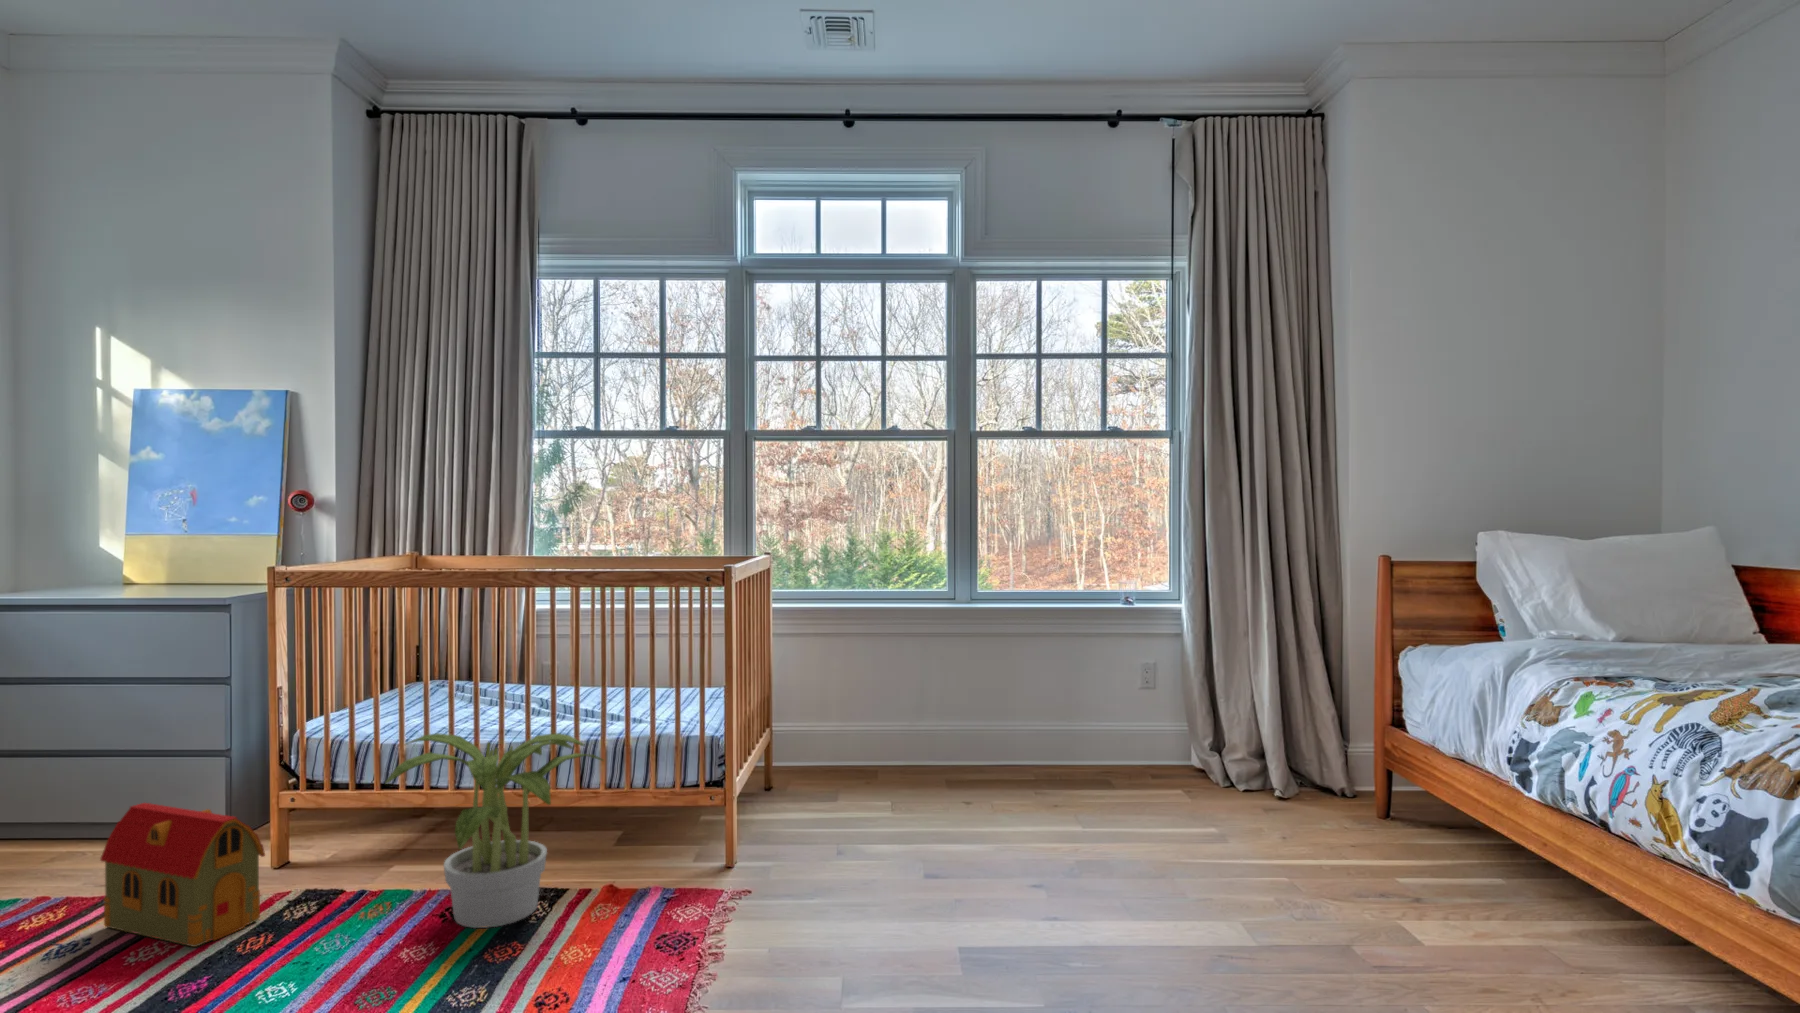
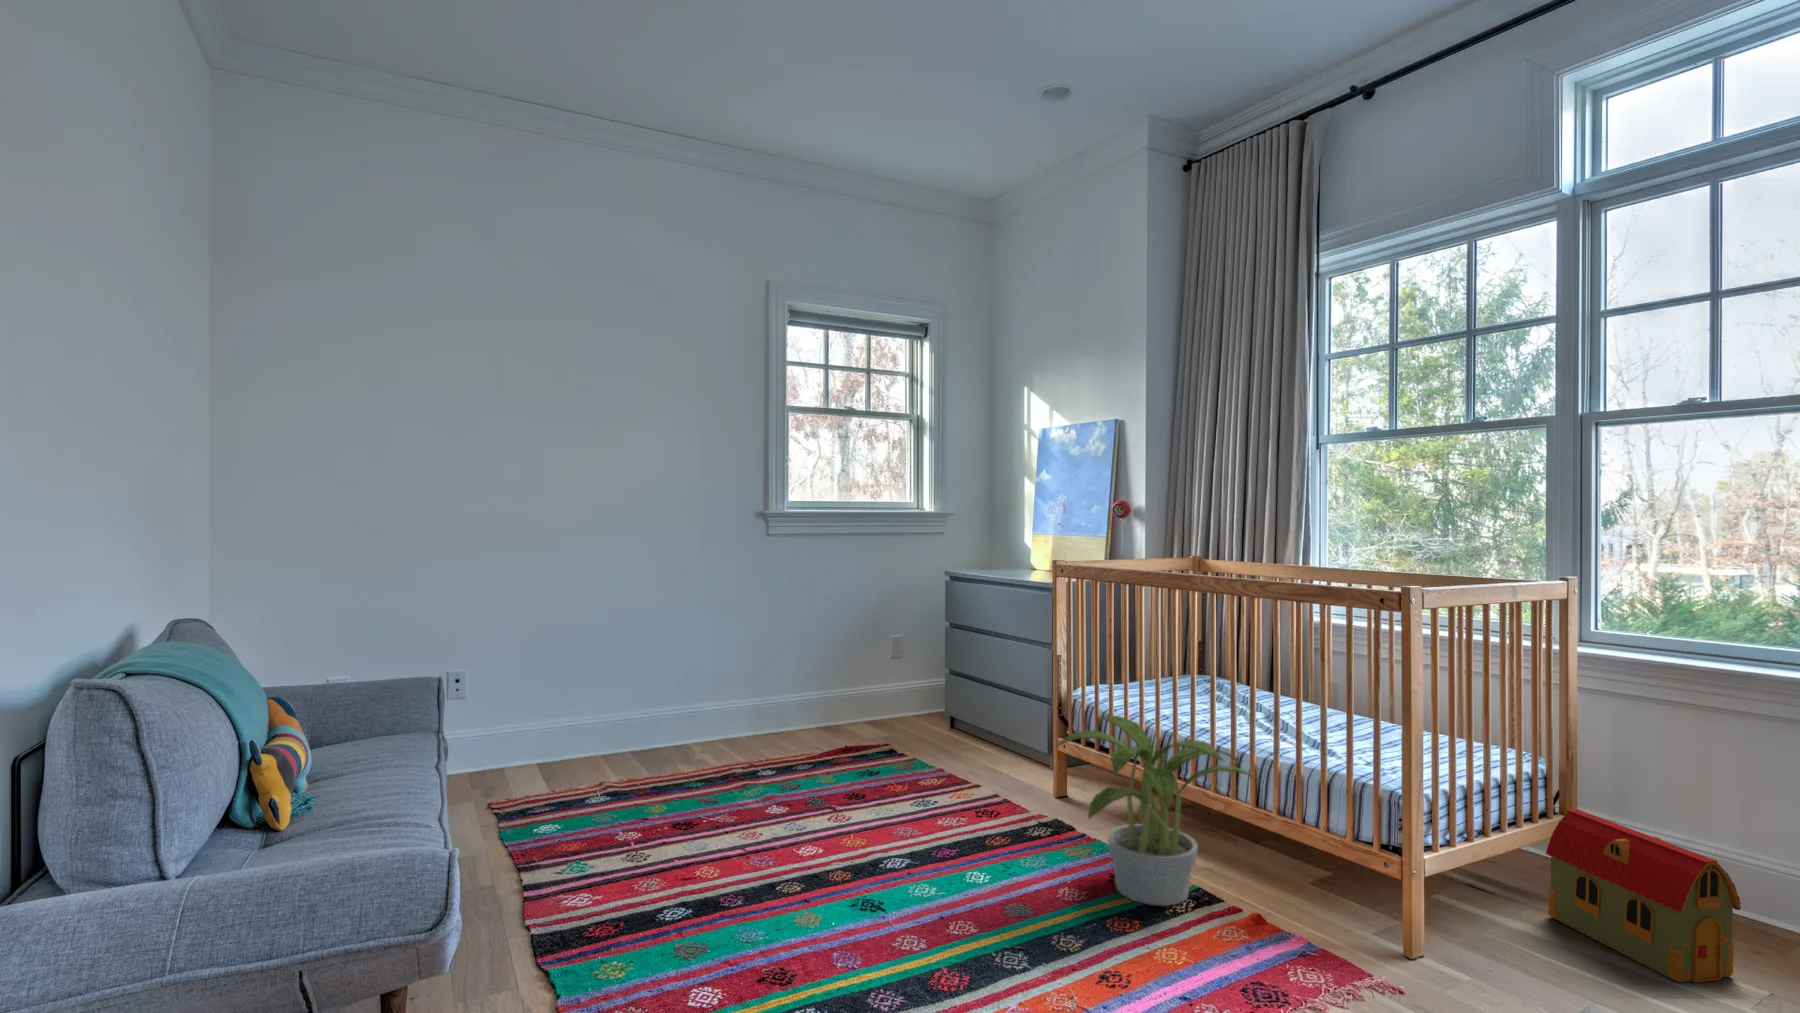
toy house: present [101,803,265,947] -> present [1546,809,1741,983]

